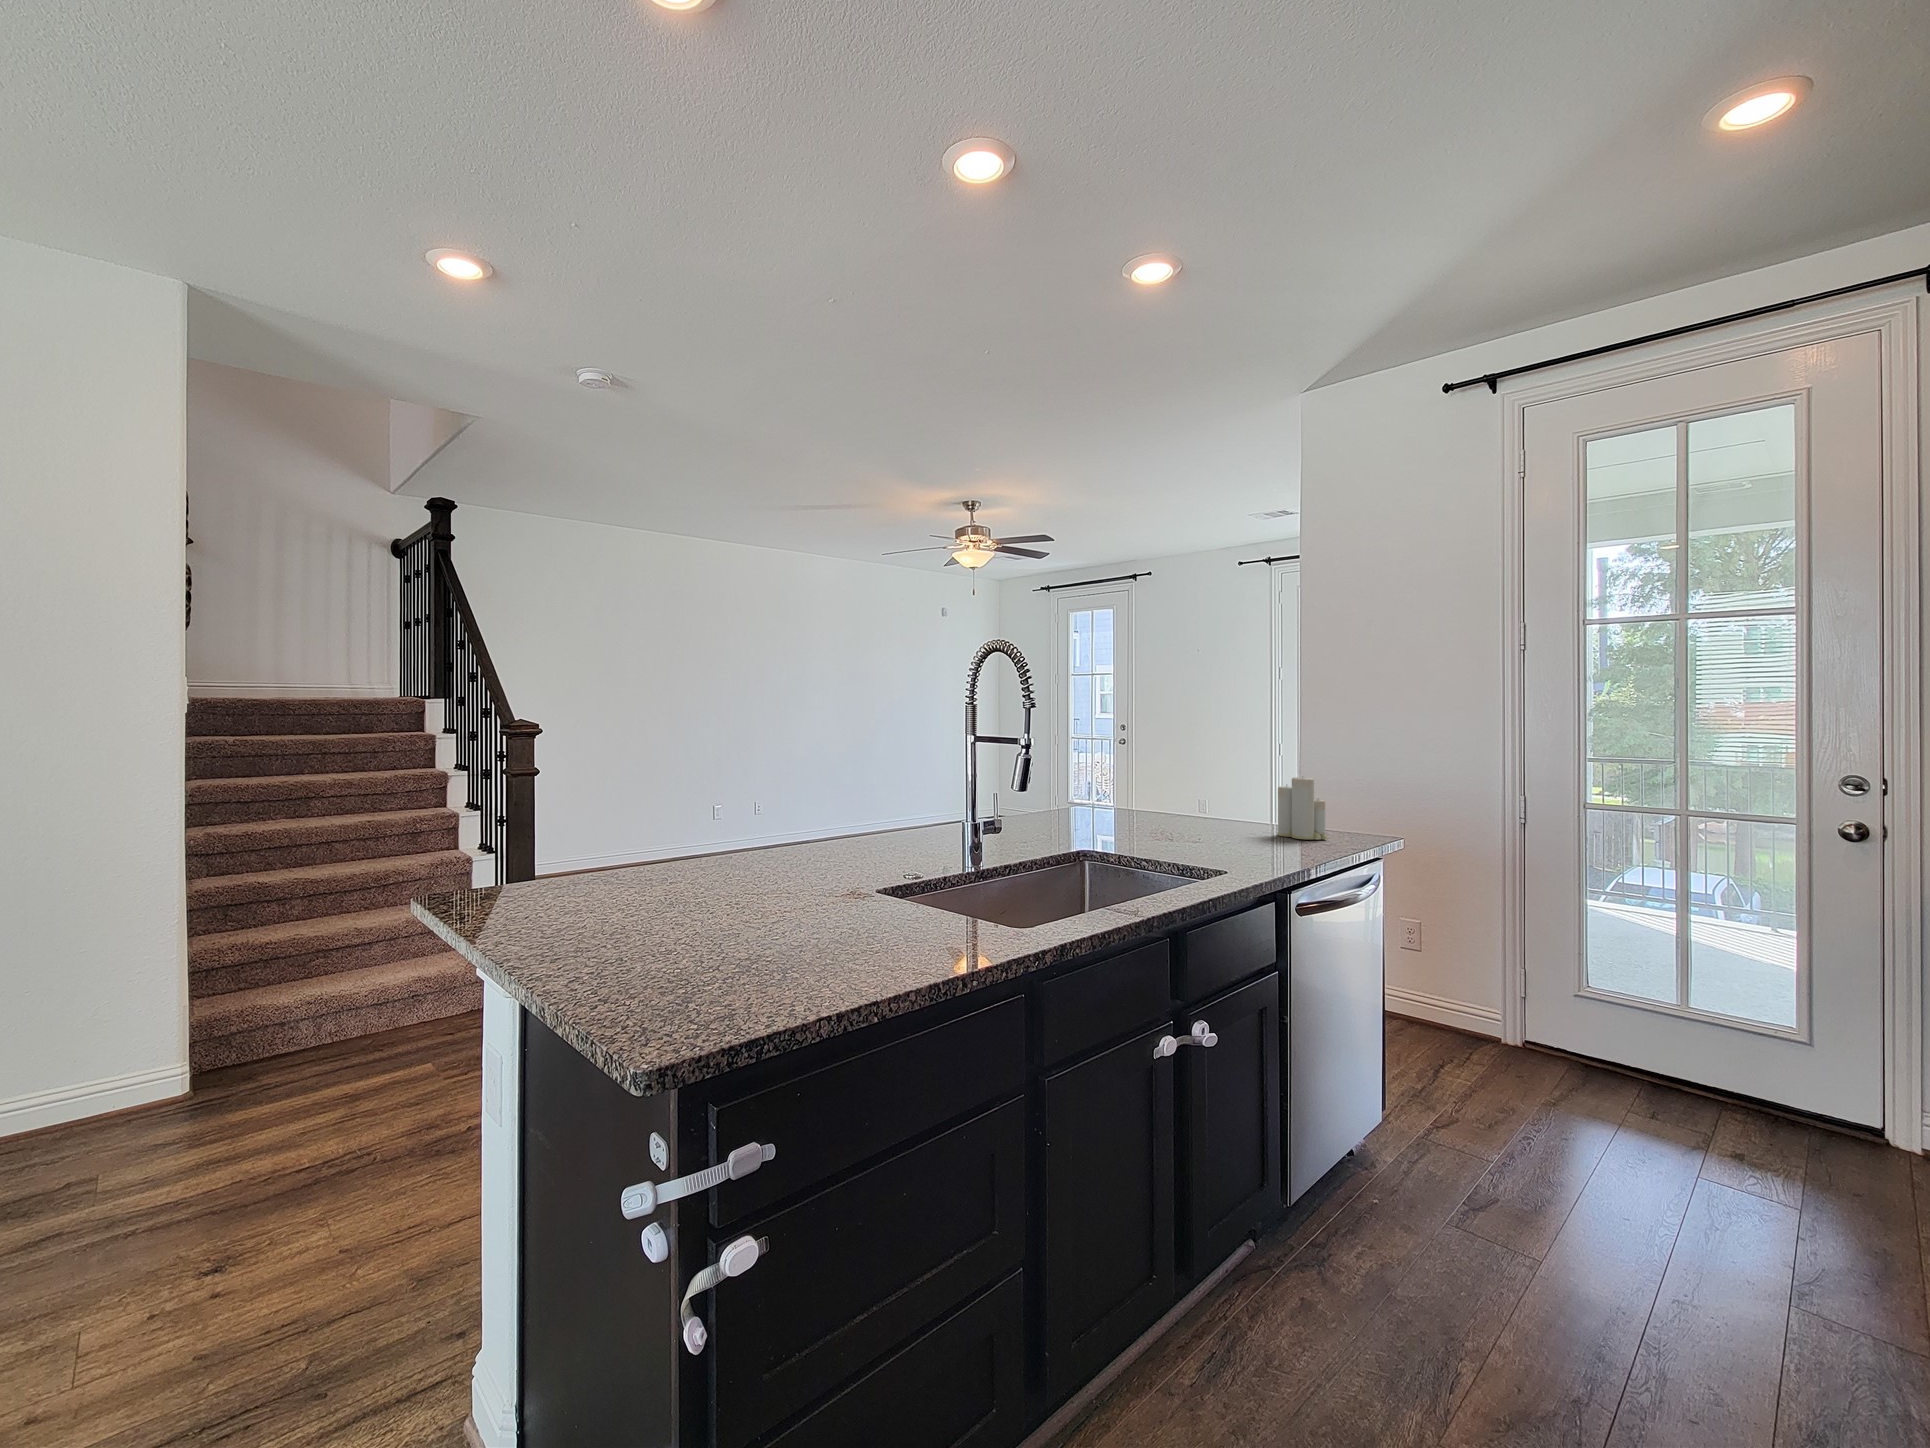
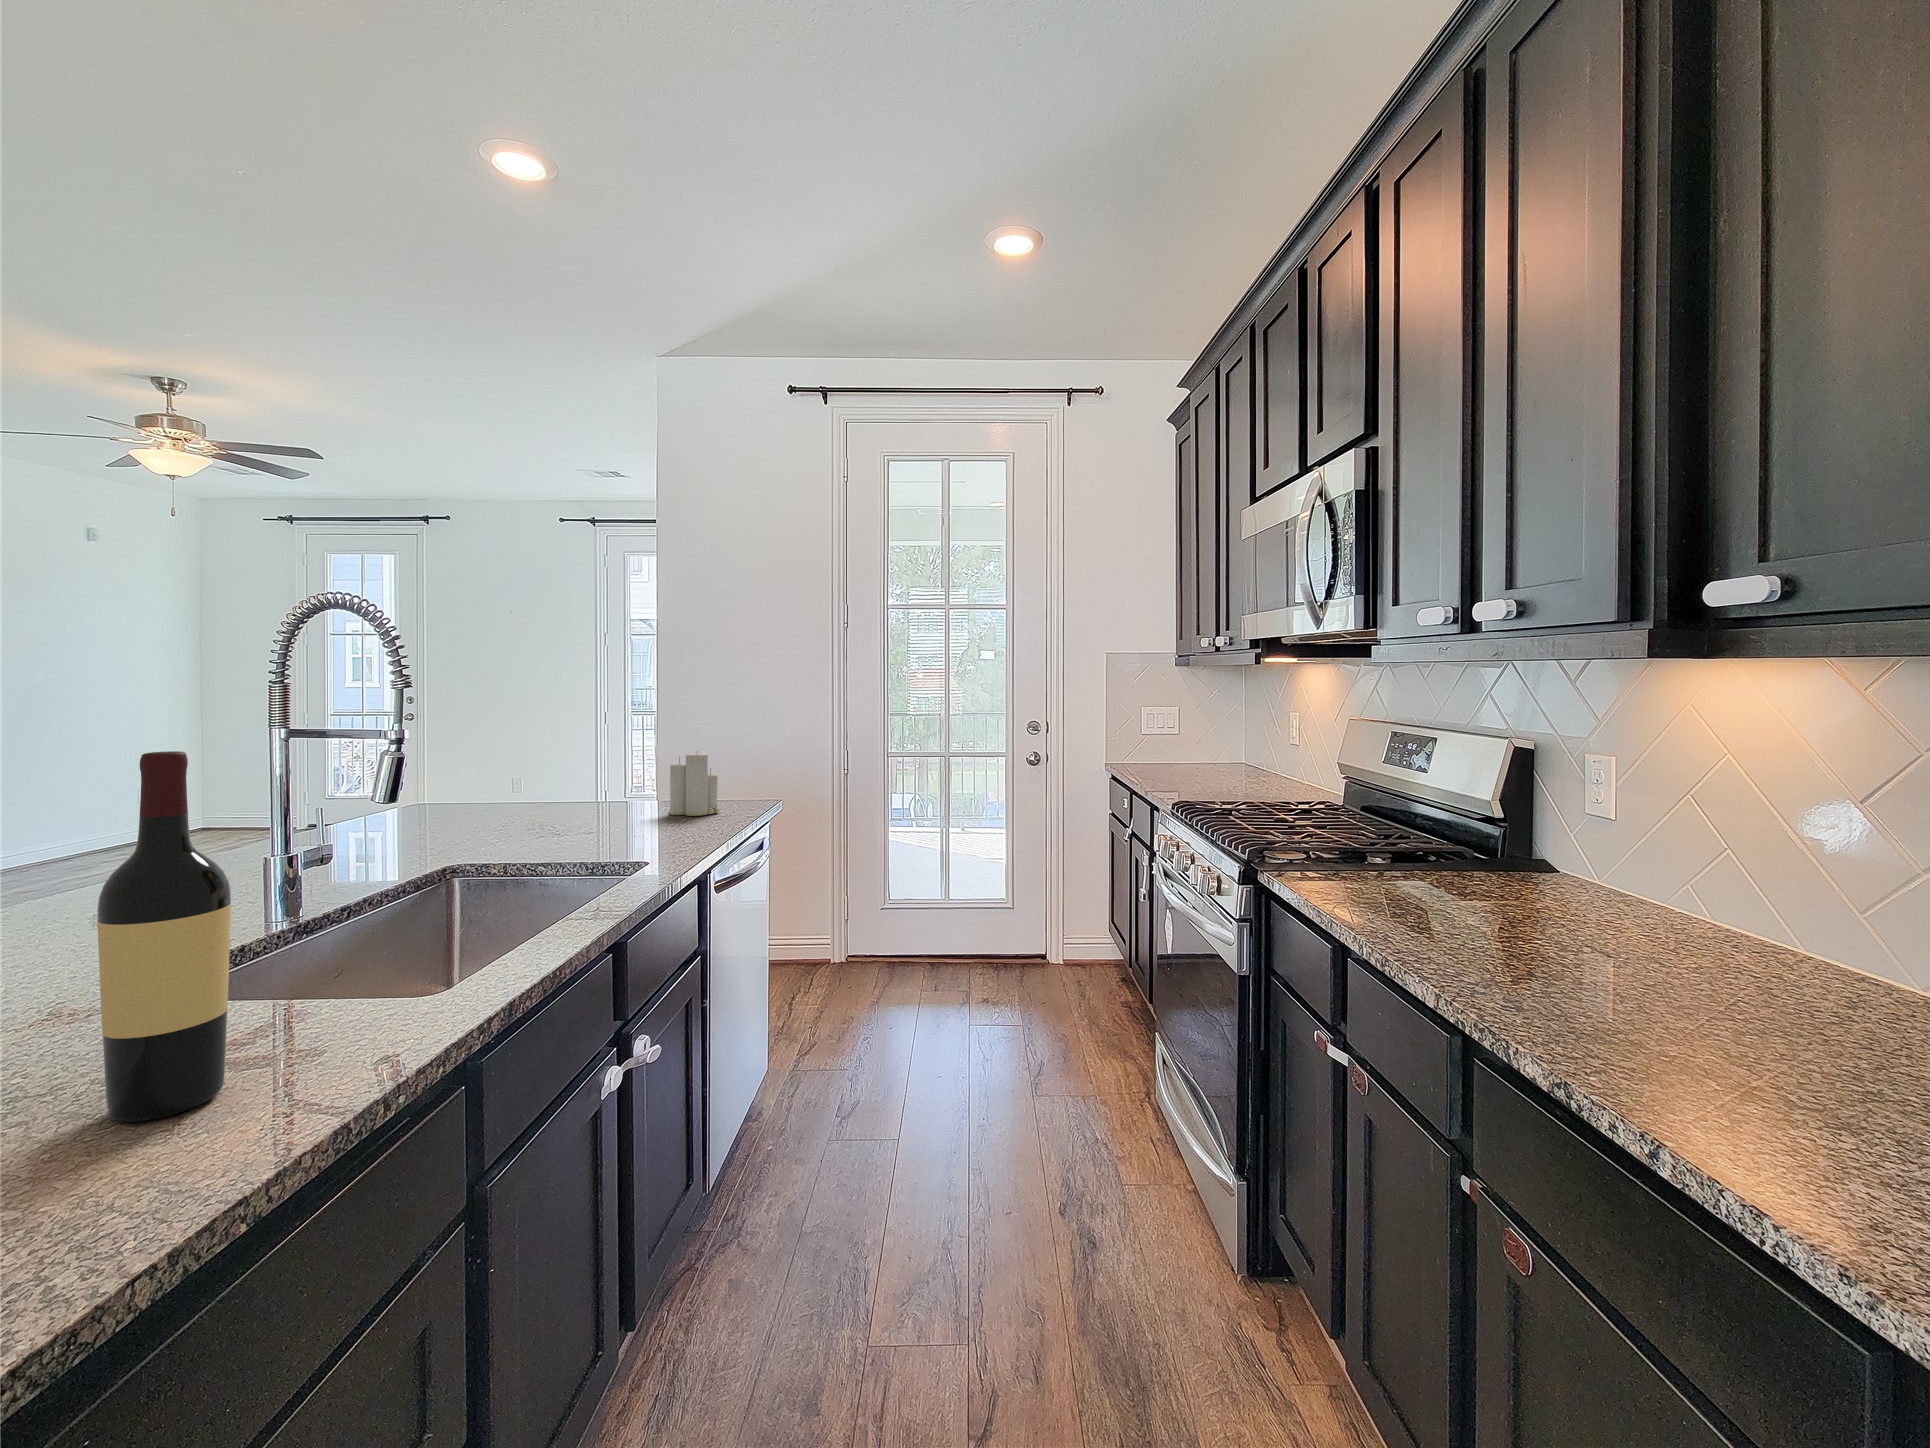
wine bottle: none [844,734,899,952] -> present [97,751,231,1121]

